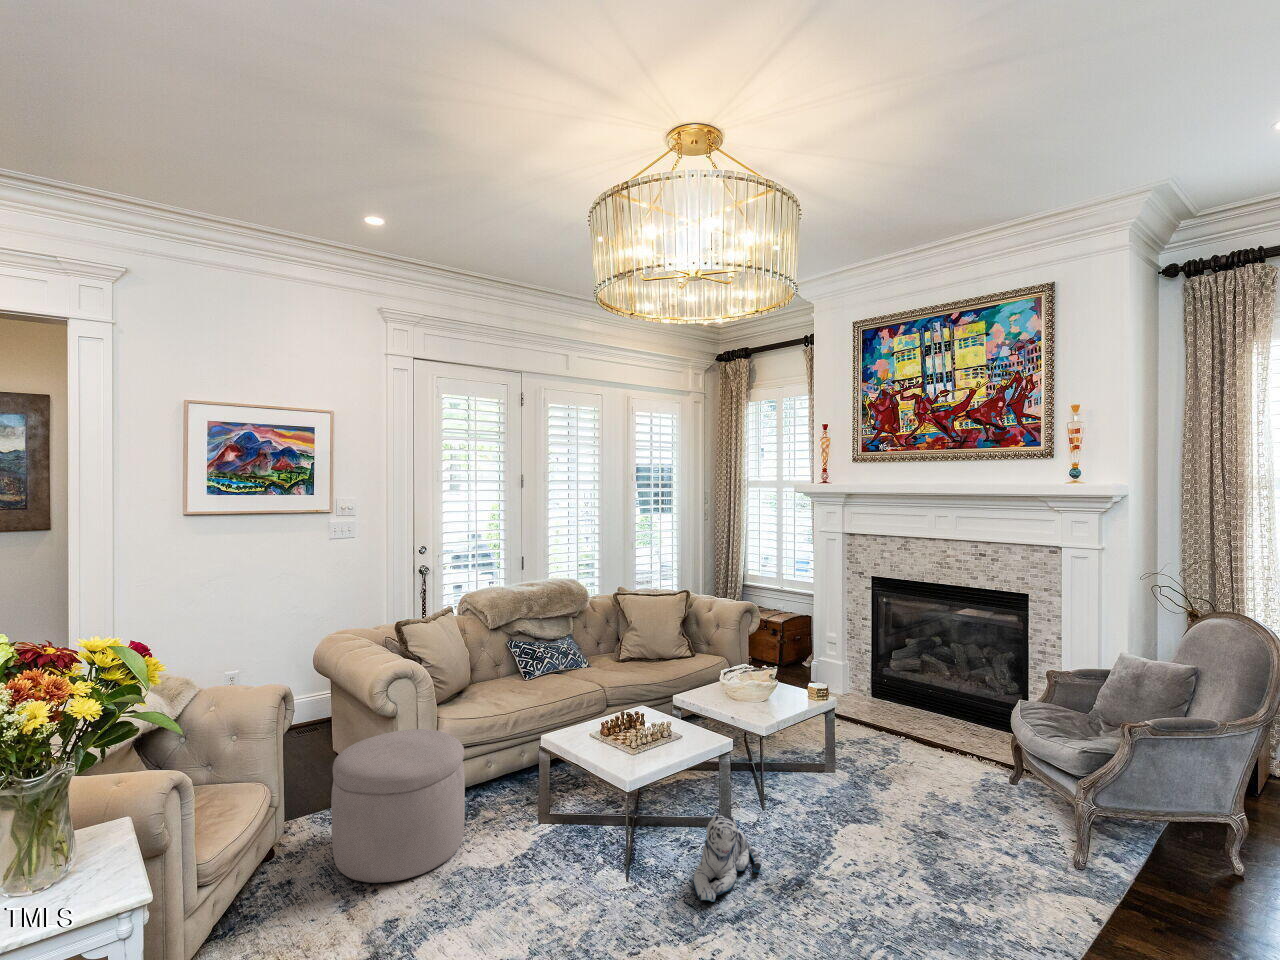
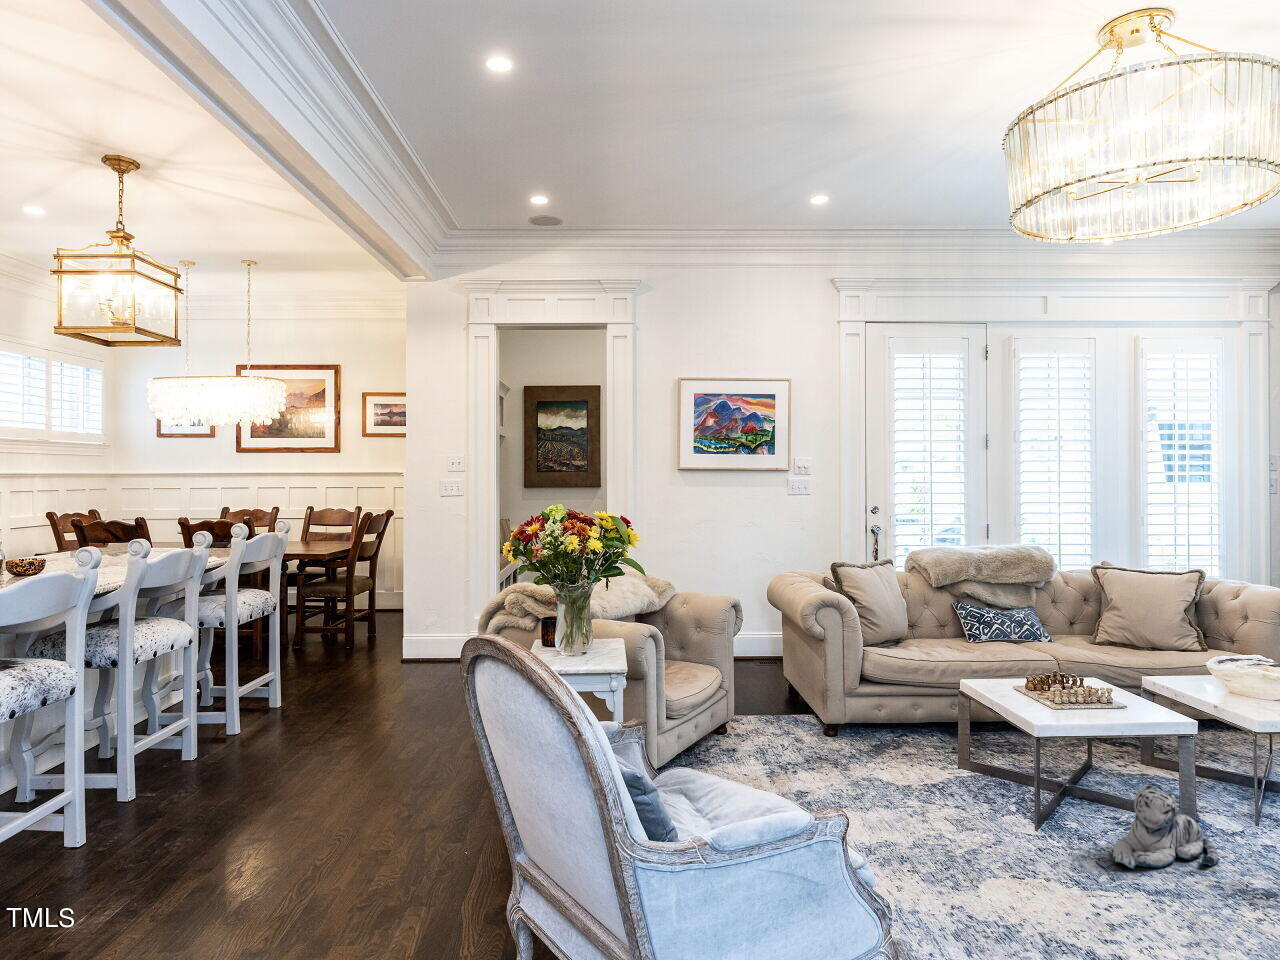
ottoman: present [331,729,465,883] -> none [767,654,881,772]

